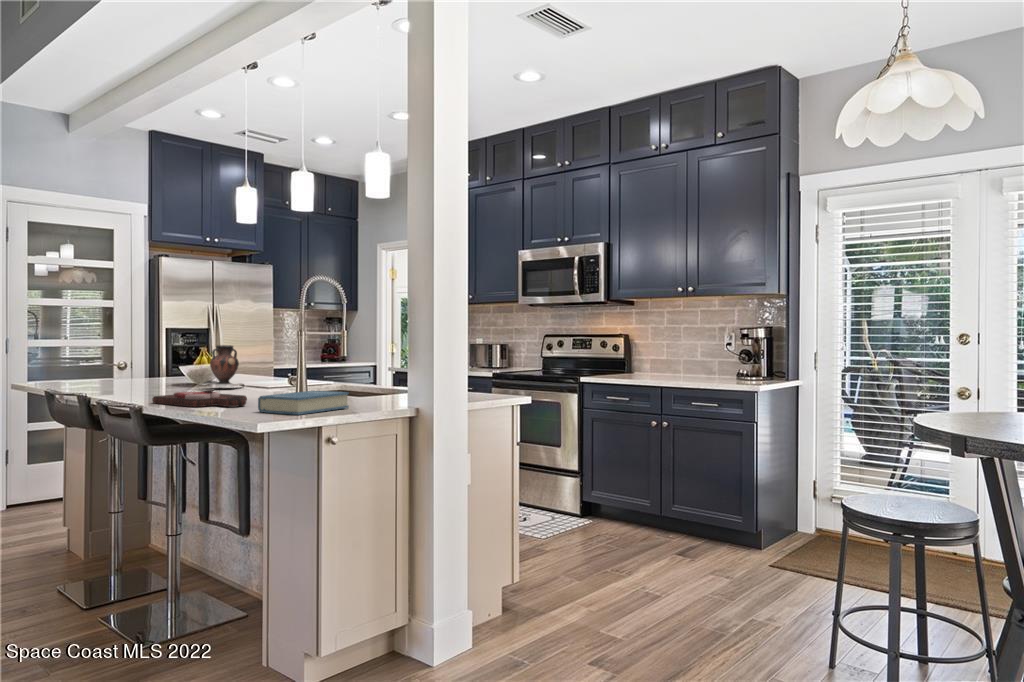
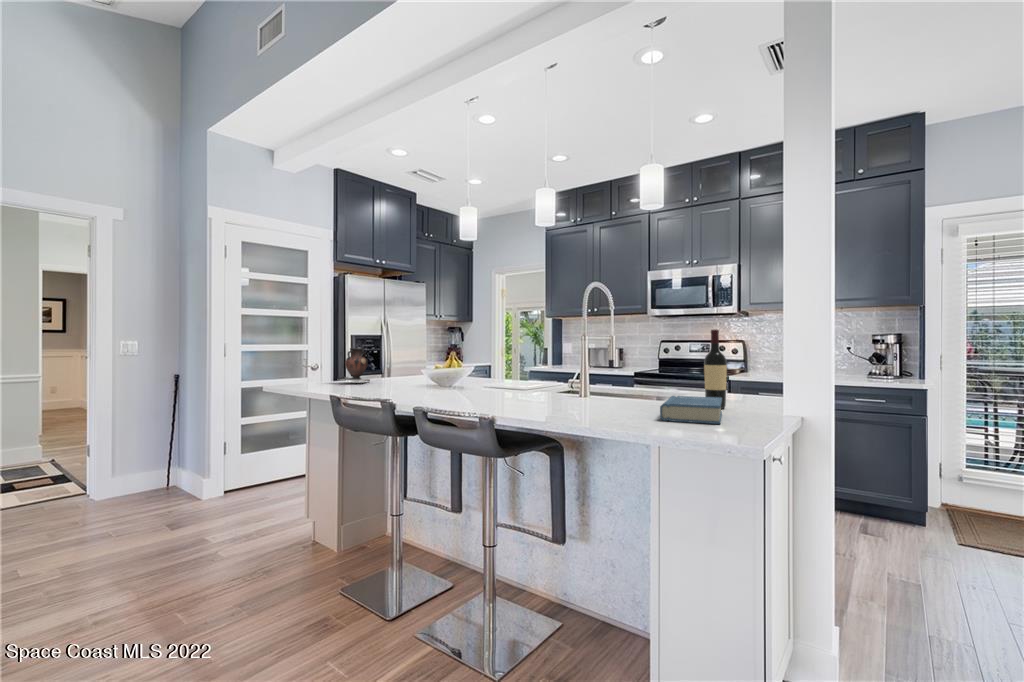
wine bottle: none [362,325,384,405] -> present [704,329,727,409]
vase: present [202,345,245,388] -> present [338,348,370,382]
cutting board: present [152,390,247,407] -> none [499,395,610,414]

